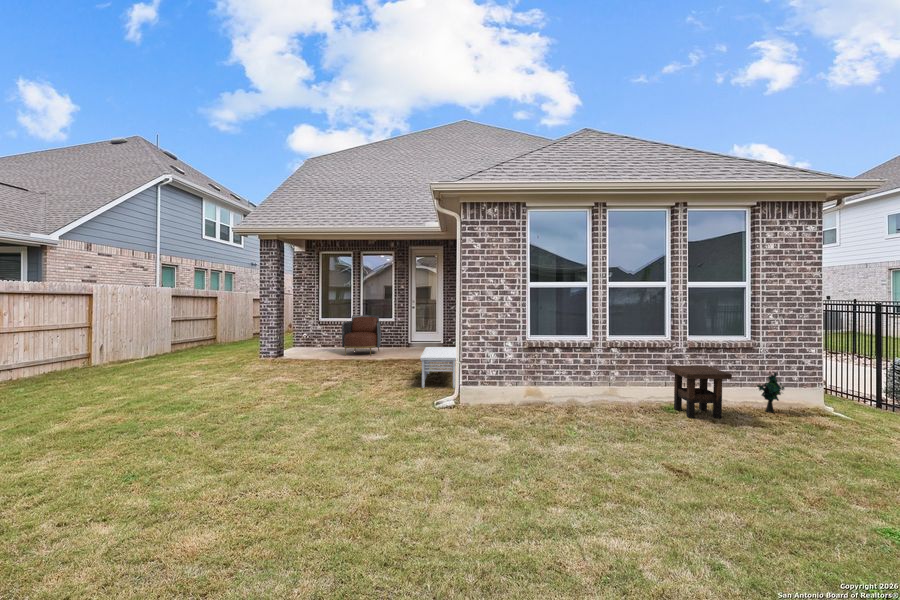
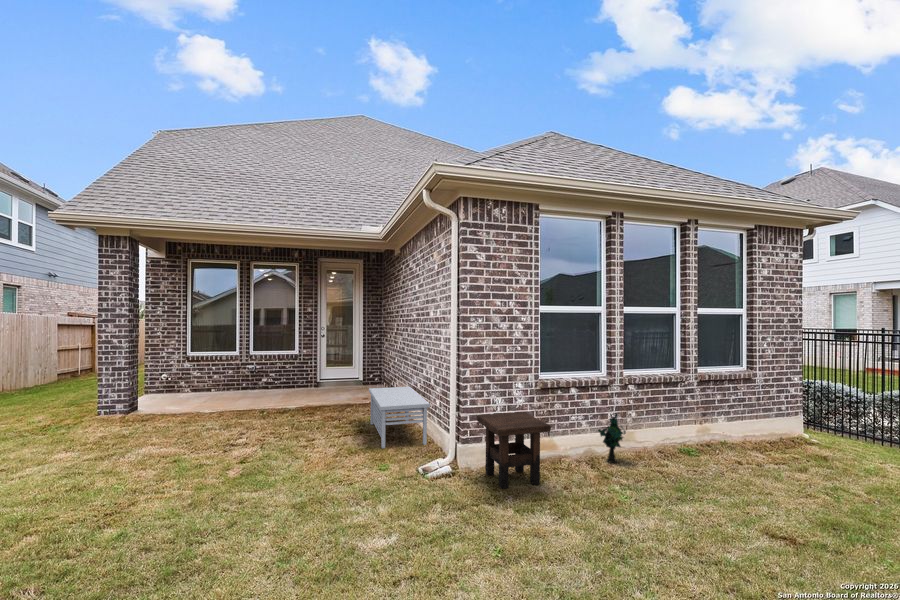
armchair: present [342,315,381,356] -> none [227,346,283,403]
side table: present [667,366,732,418] -> present [477,412,551,489]
decorative plant: present [757,373,784,413] -> present [598,414,626,463]

